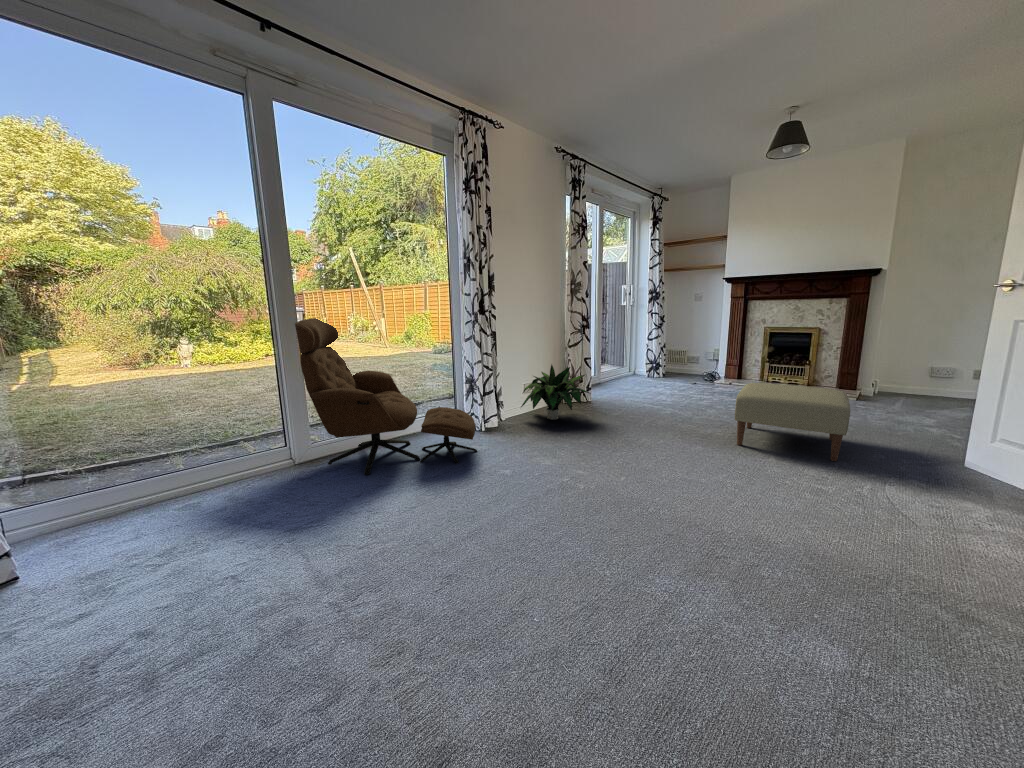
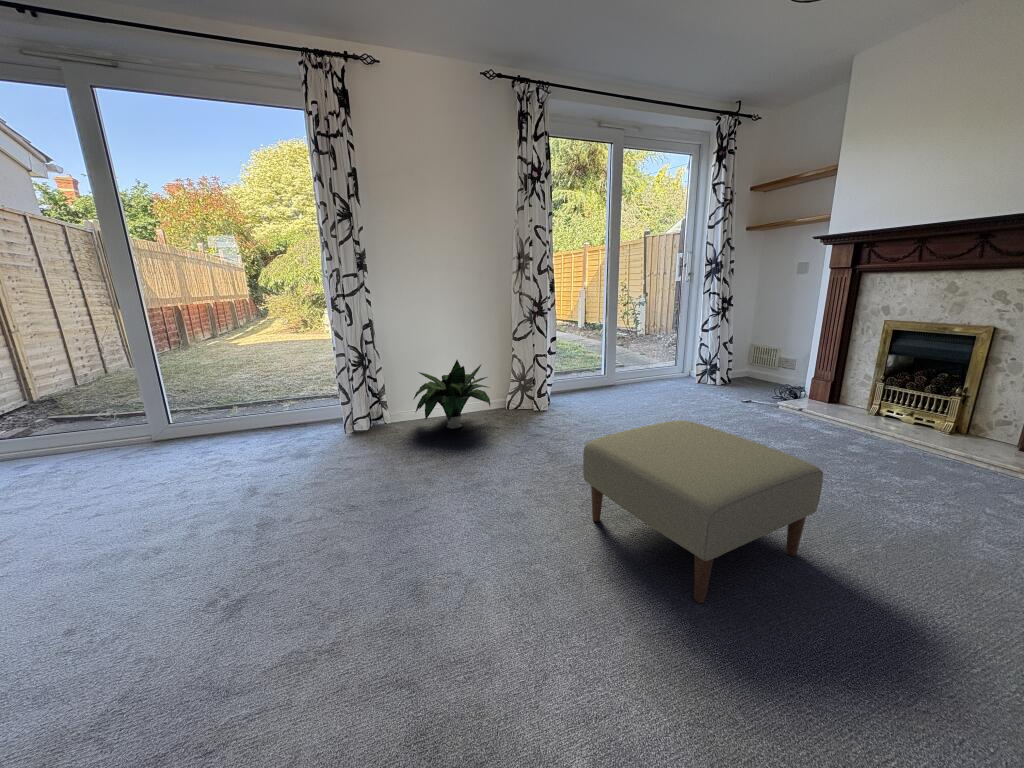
lounge chair: present [295,318,477,475] -> none [112,301,315,465]

